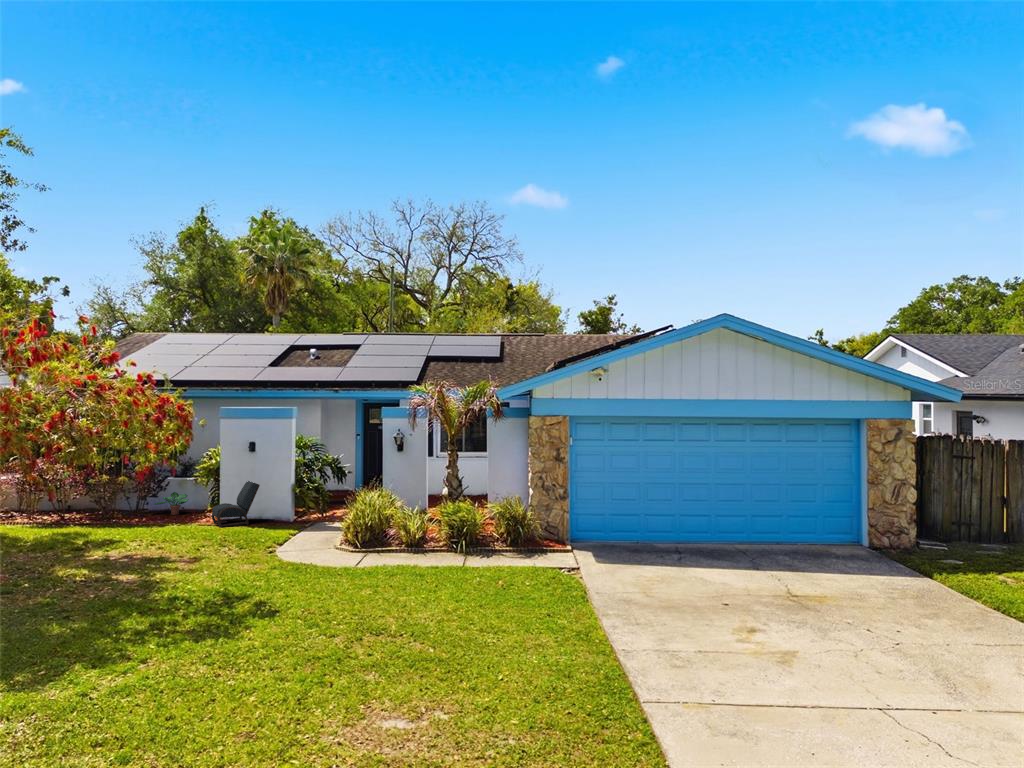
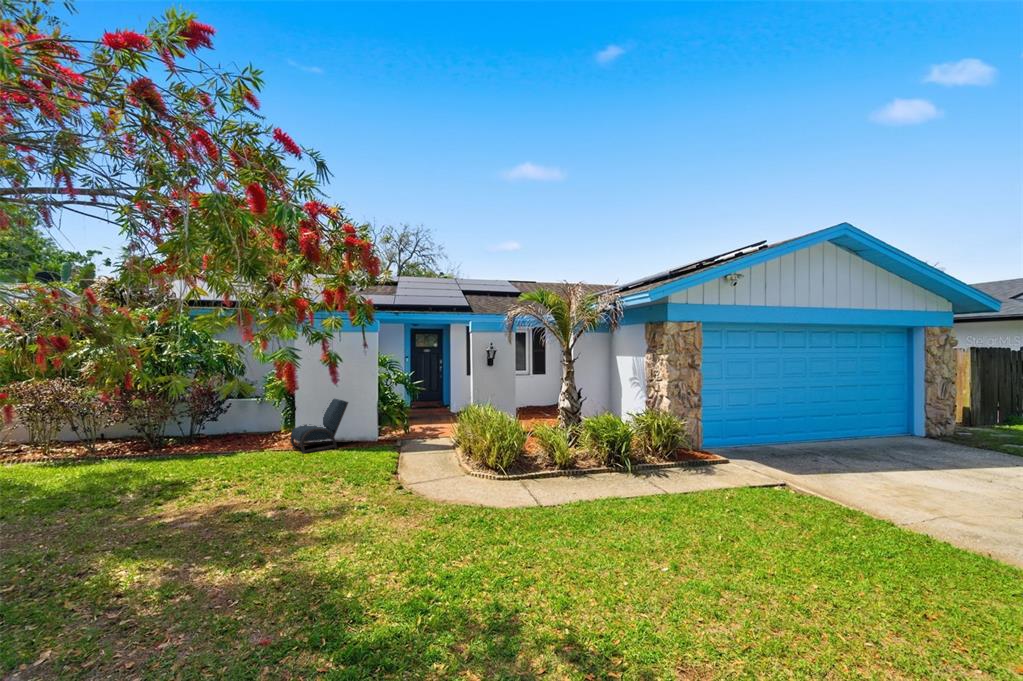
potted plant: present [154,492,189,515] -> none [212,413,257,439]

